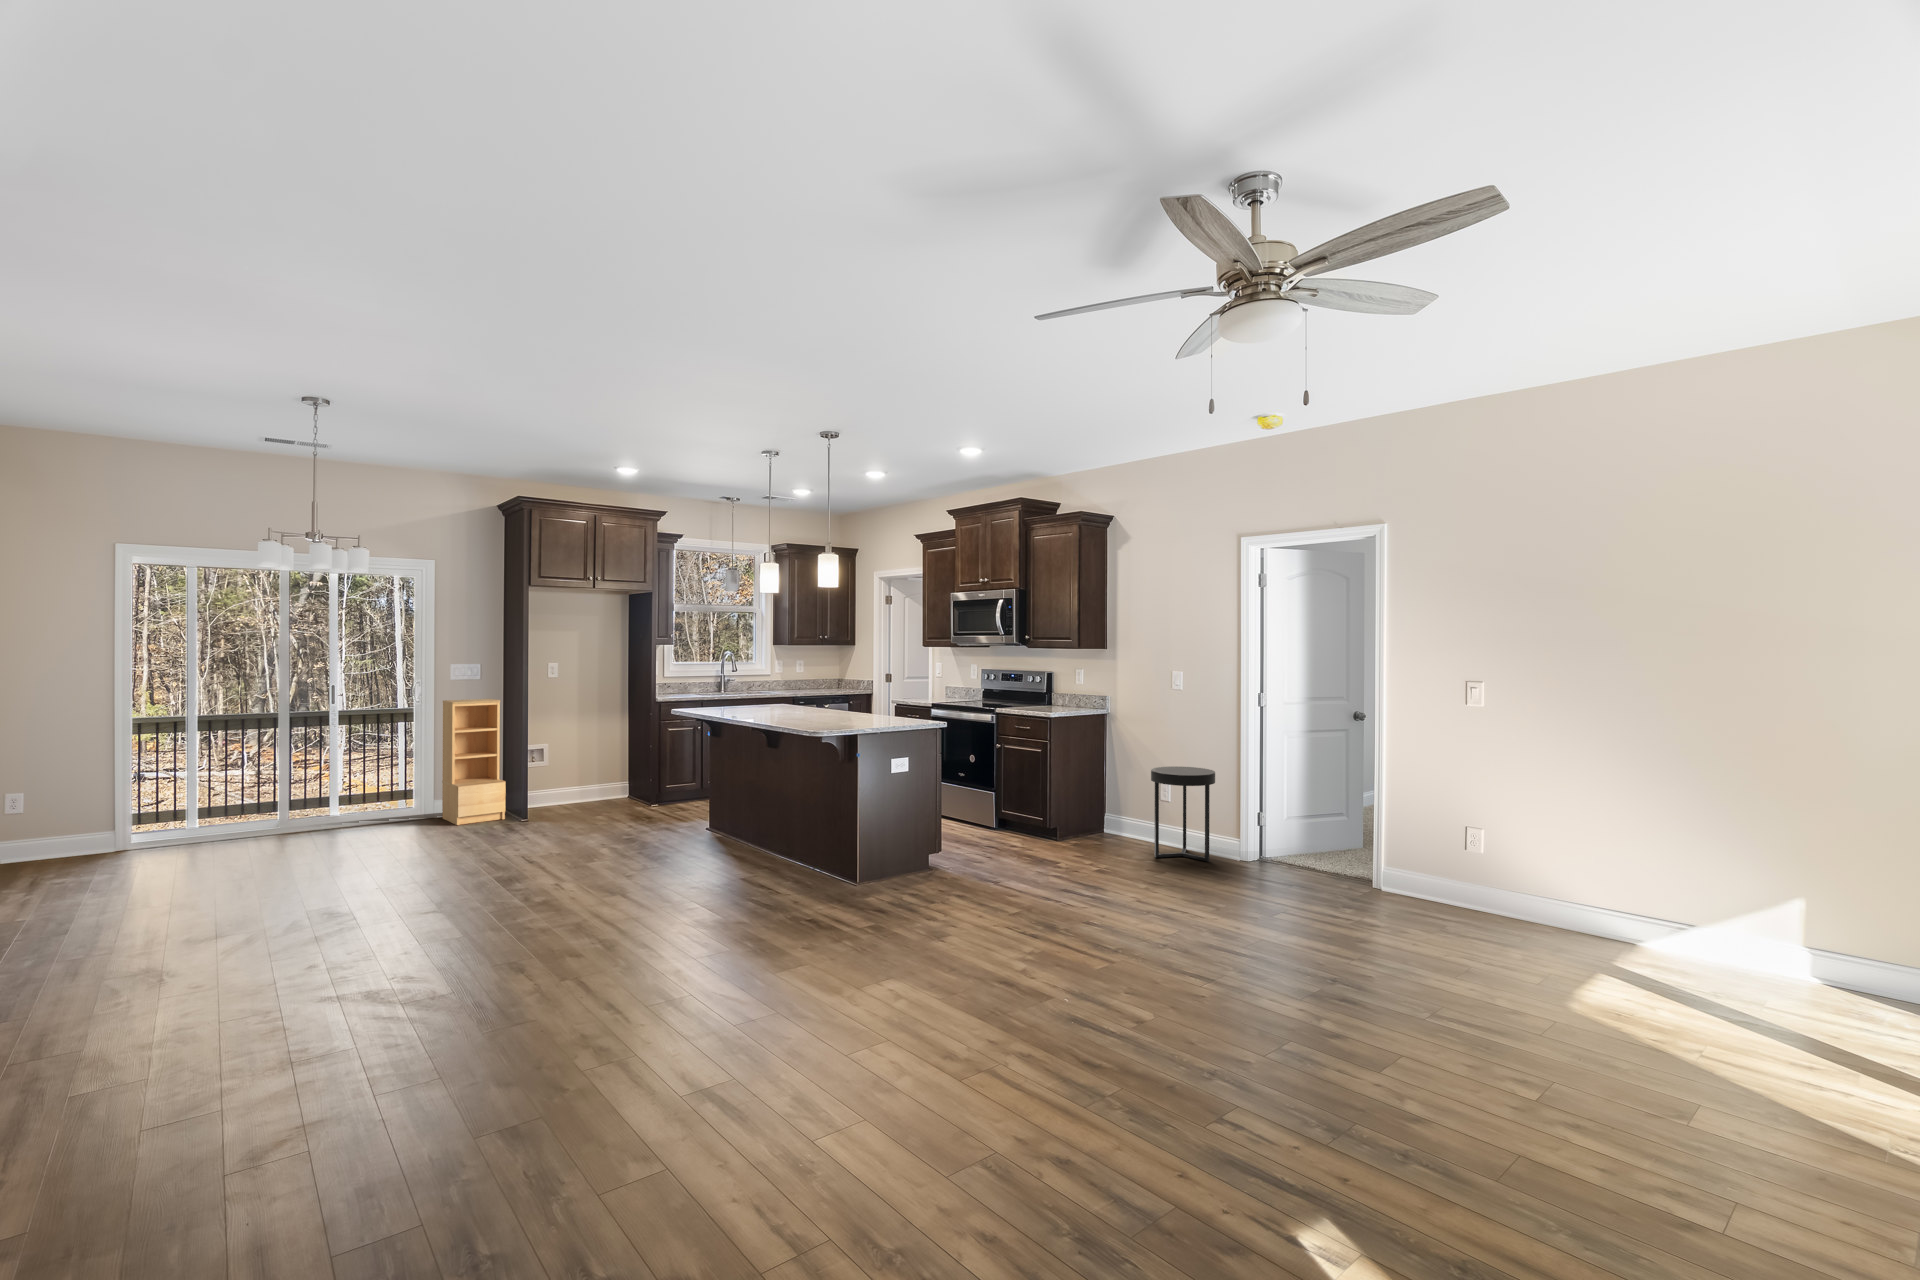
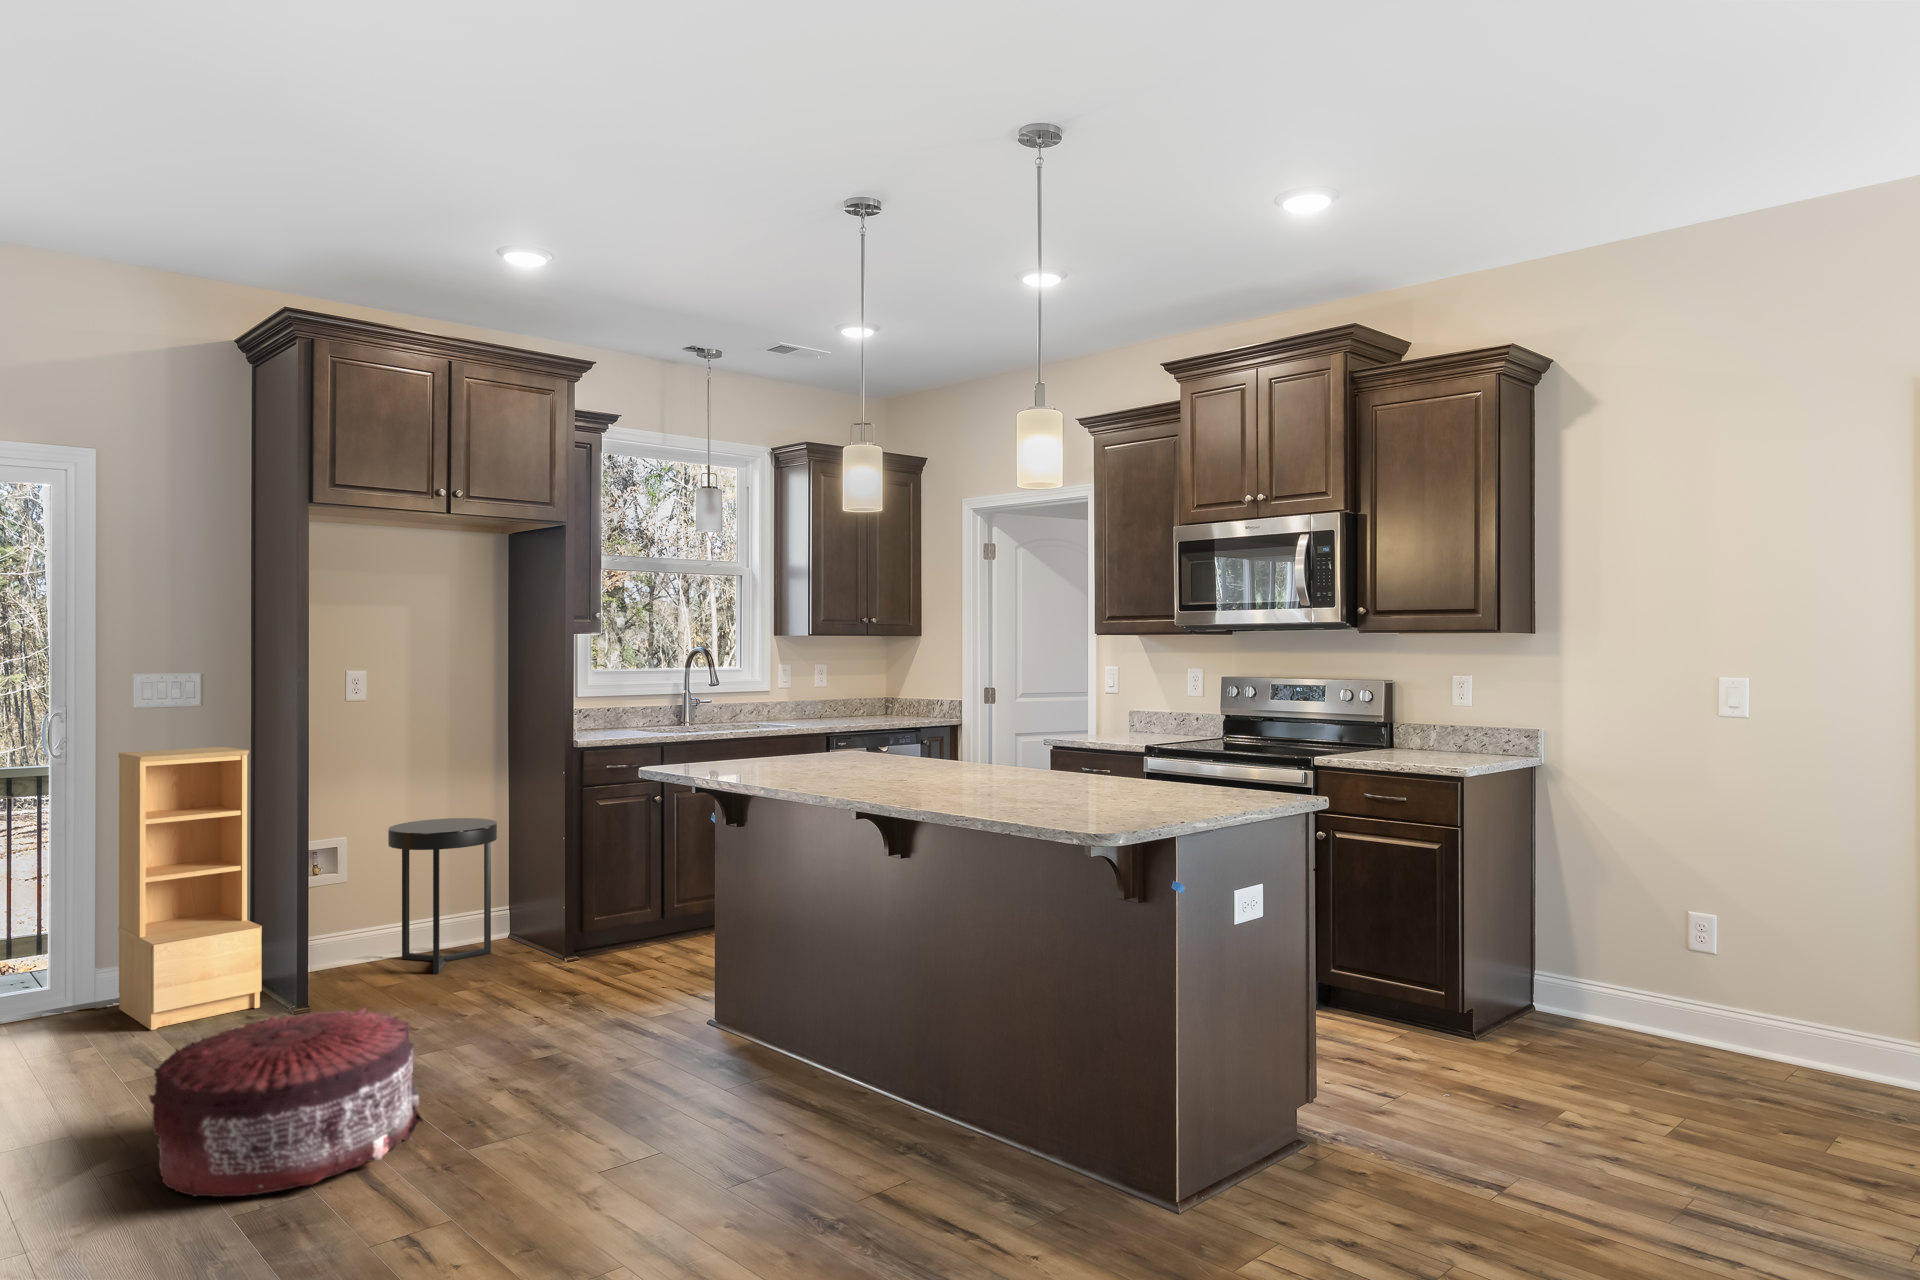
side table: present [1151,766,1215,862] -> present [388,818,497,974]
pouf: none [459,807,567,870] -> present [149,1008,423,1197]

